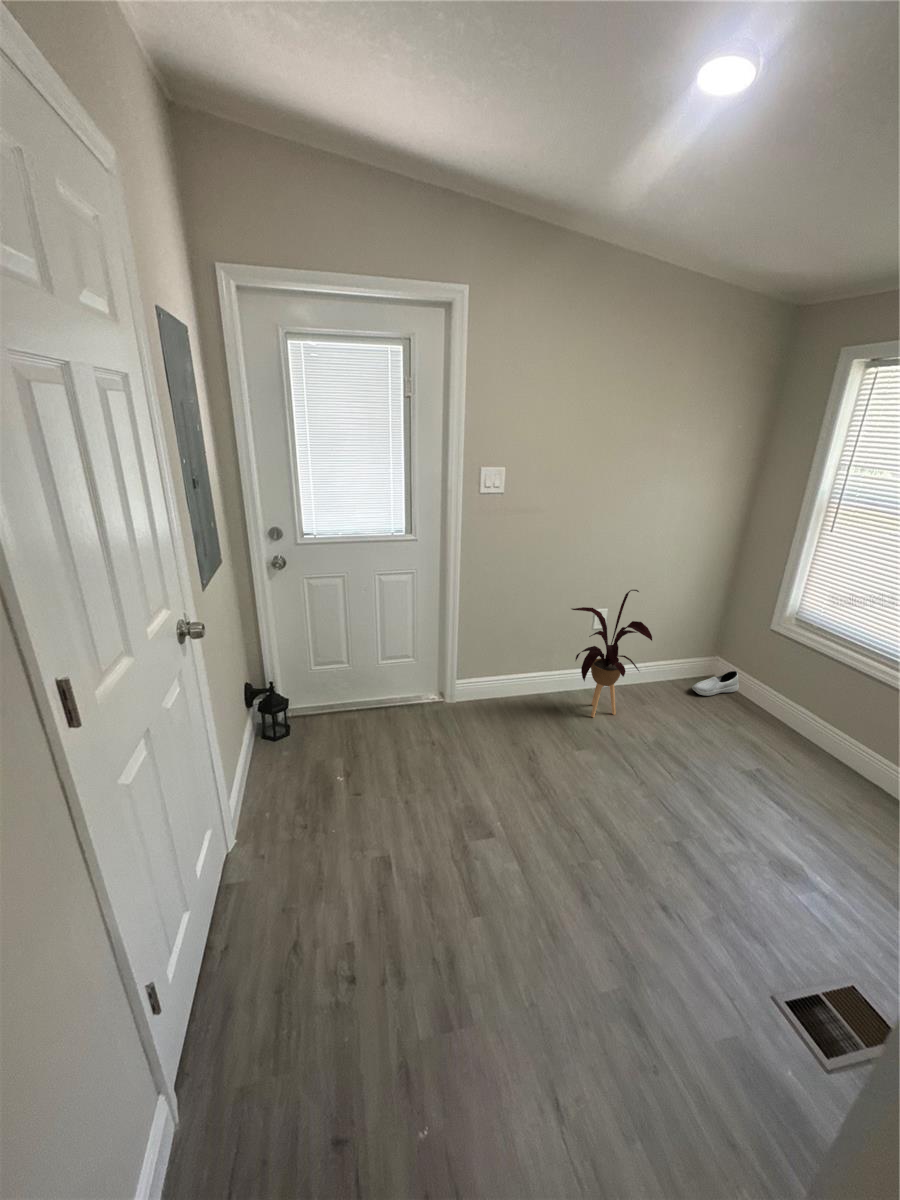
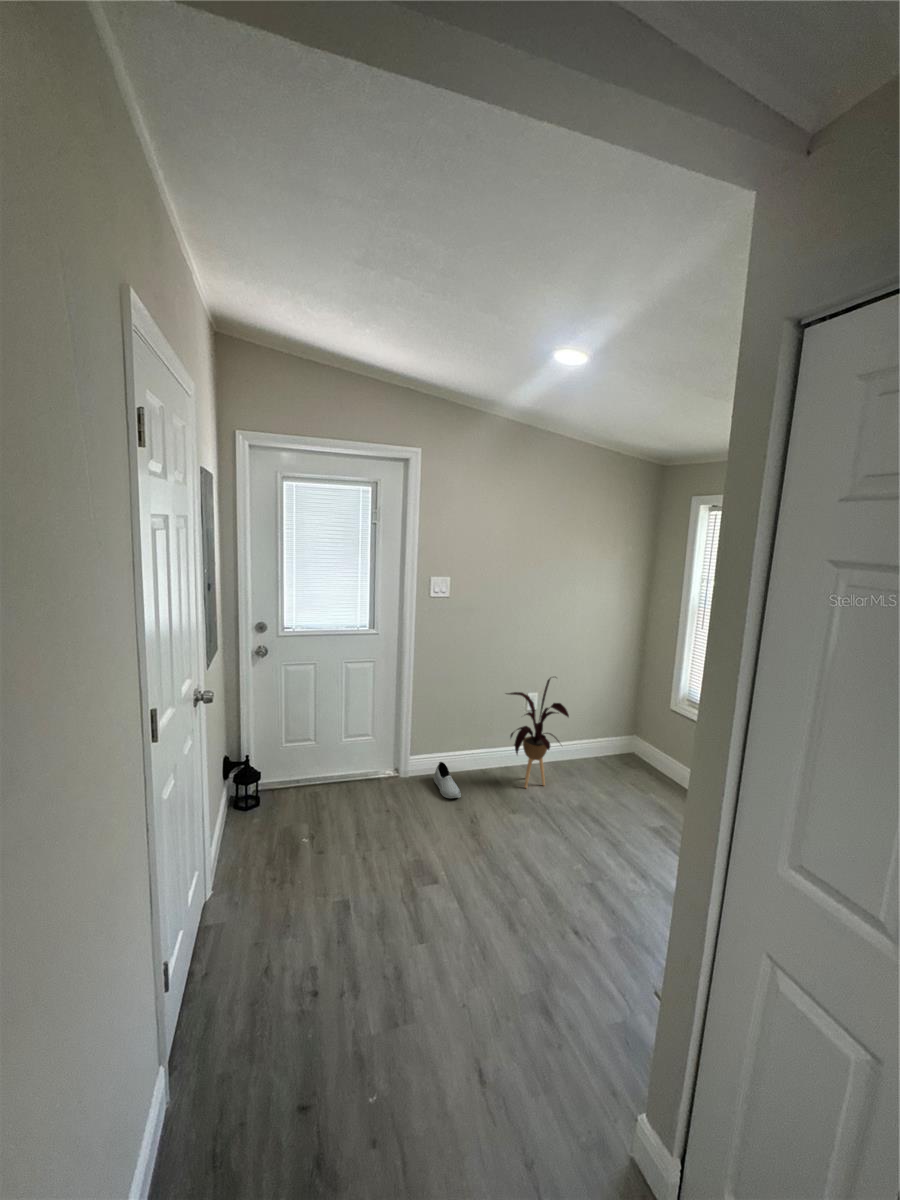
shoe: present [692,670,739,696] -> present [434,761,461,798]

